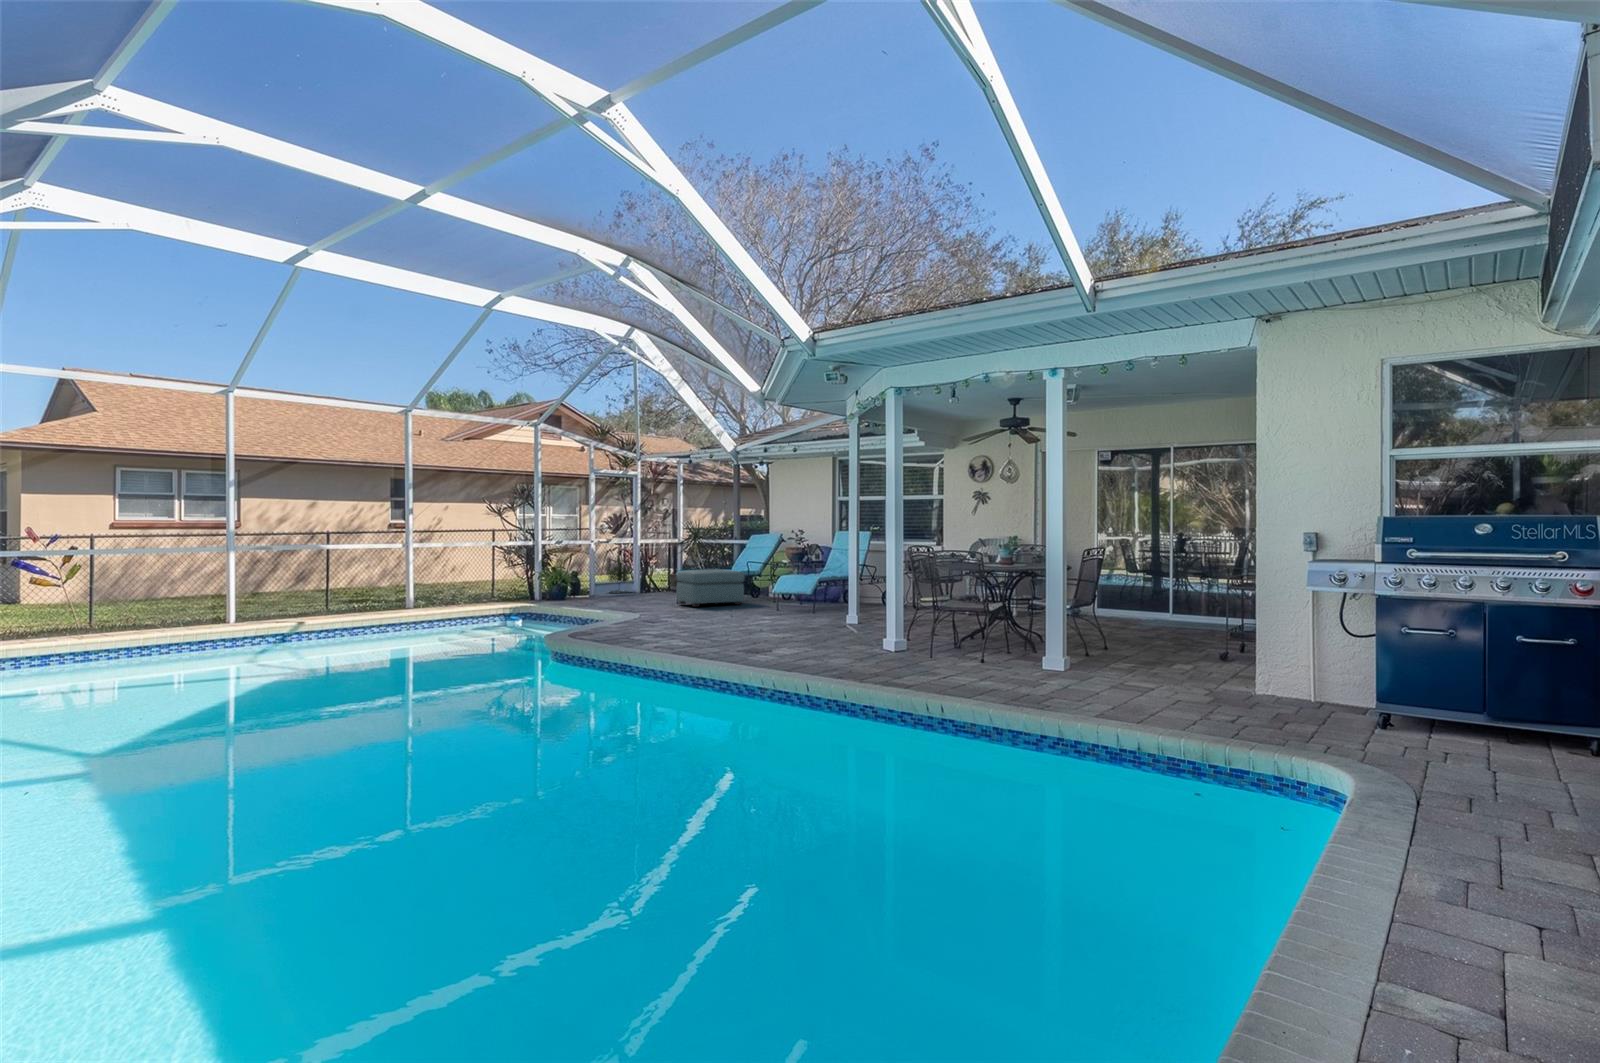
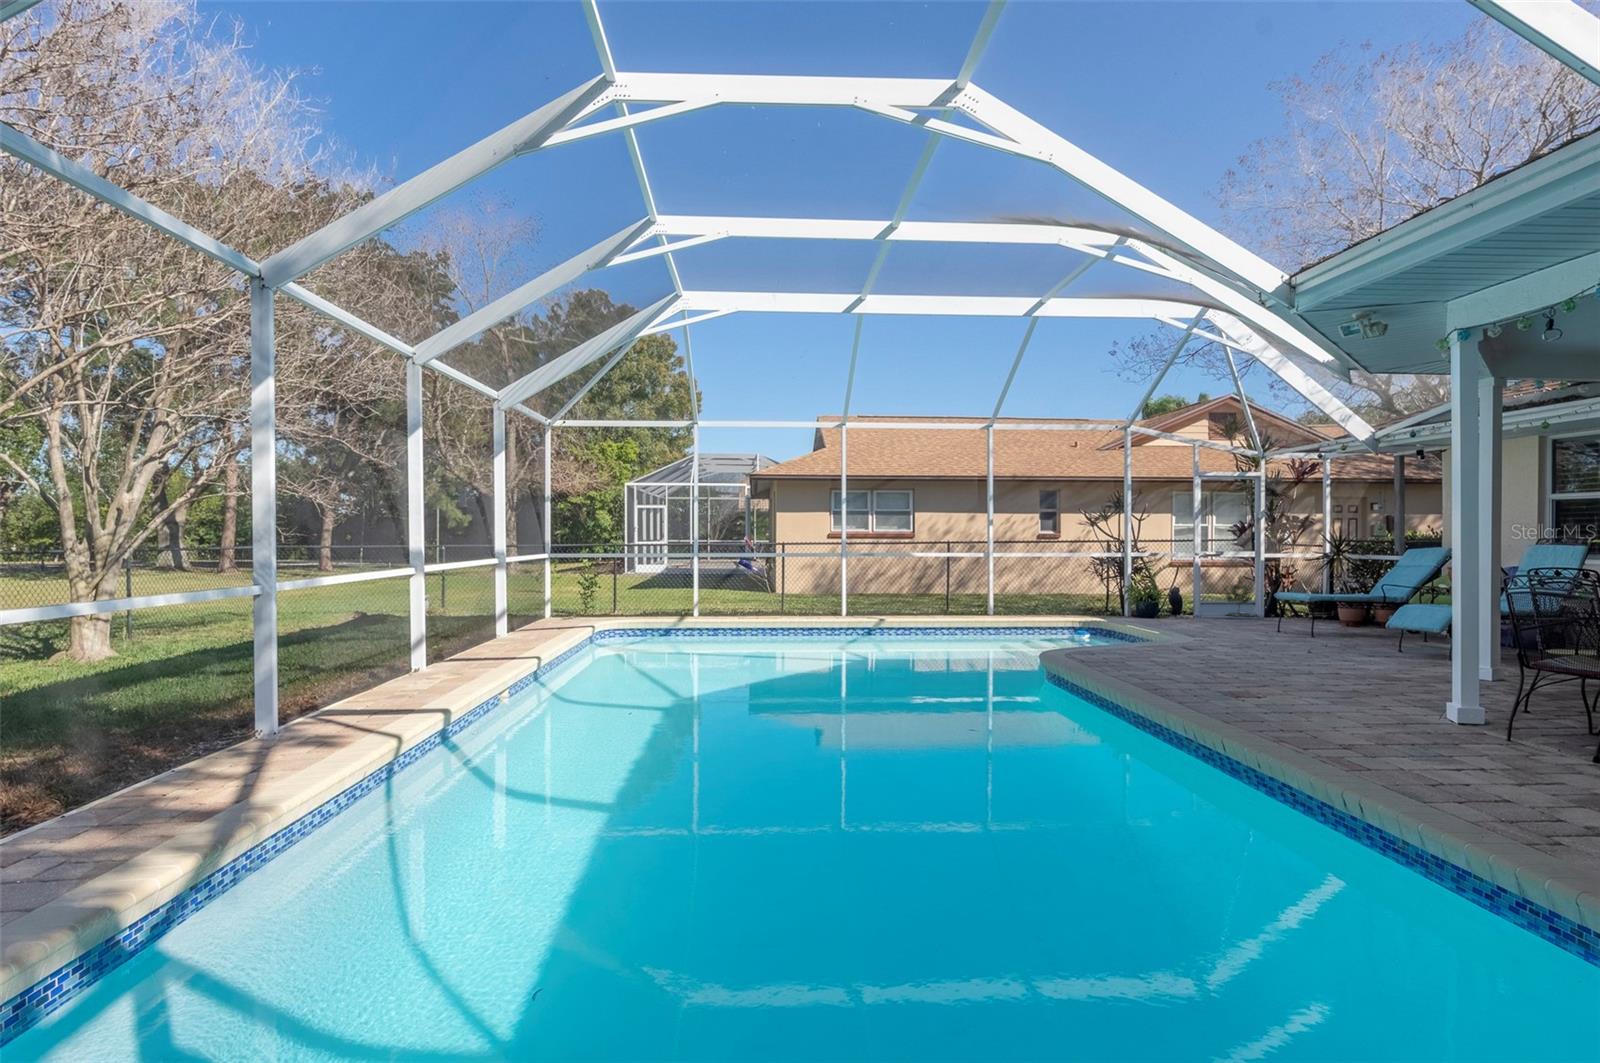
ottoman: present [676,569,745,607] -> none [1255,593,1341,640]

